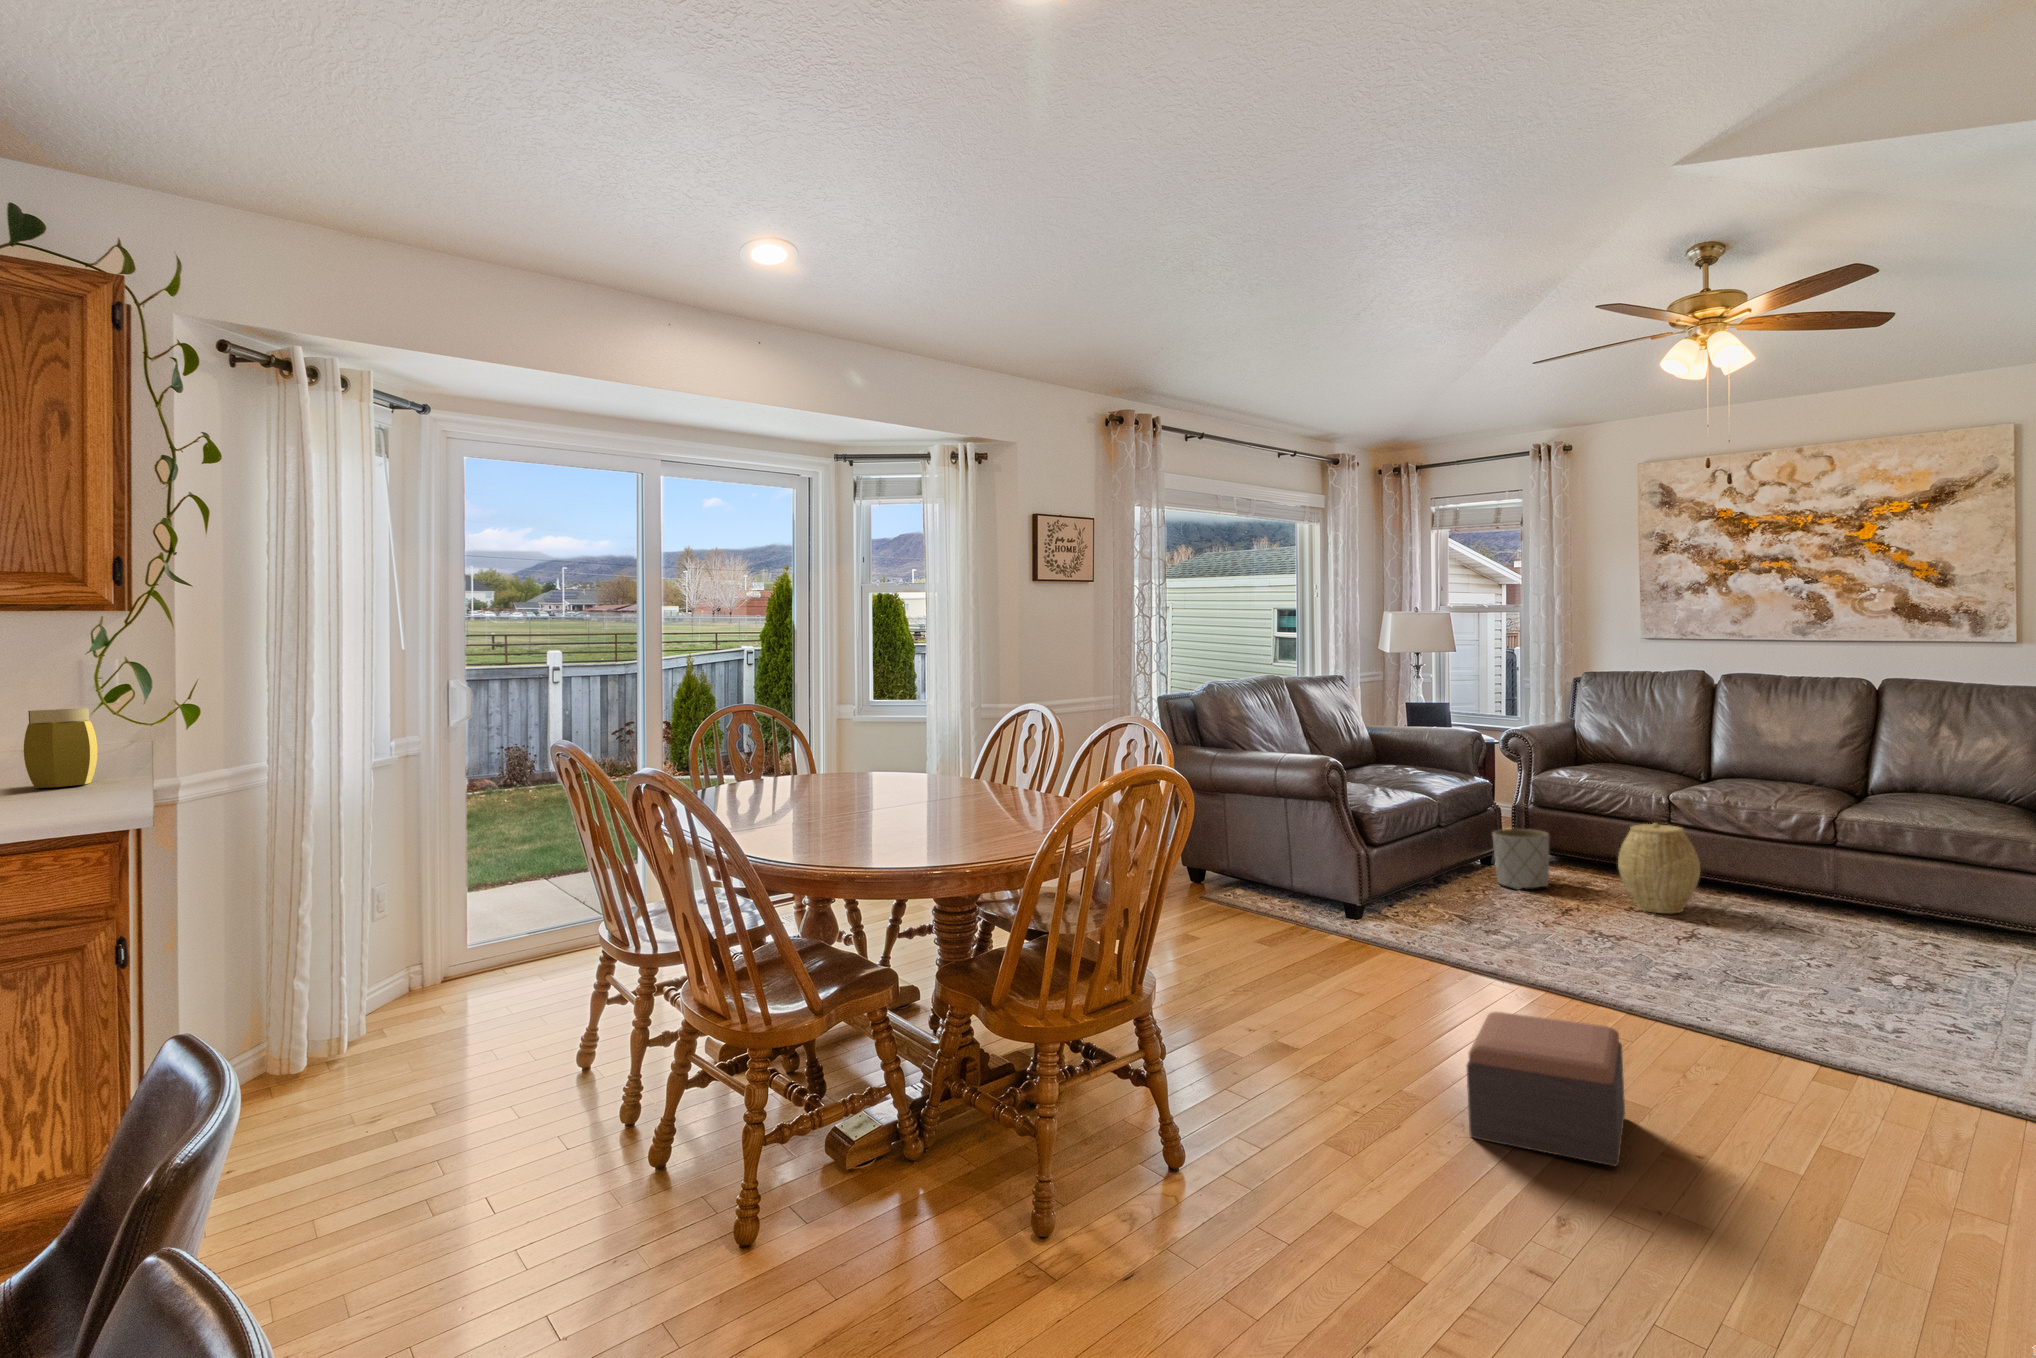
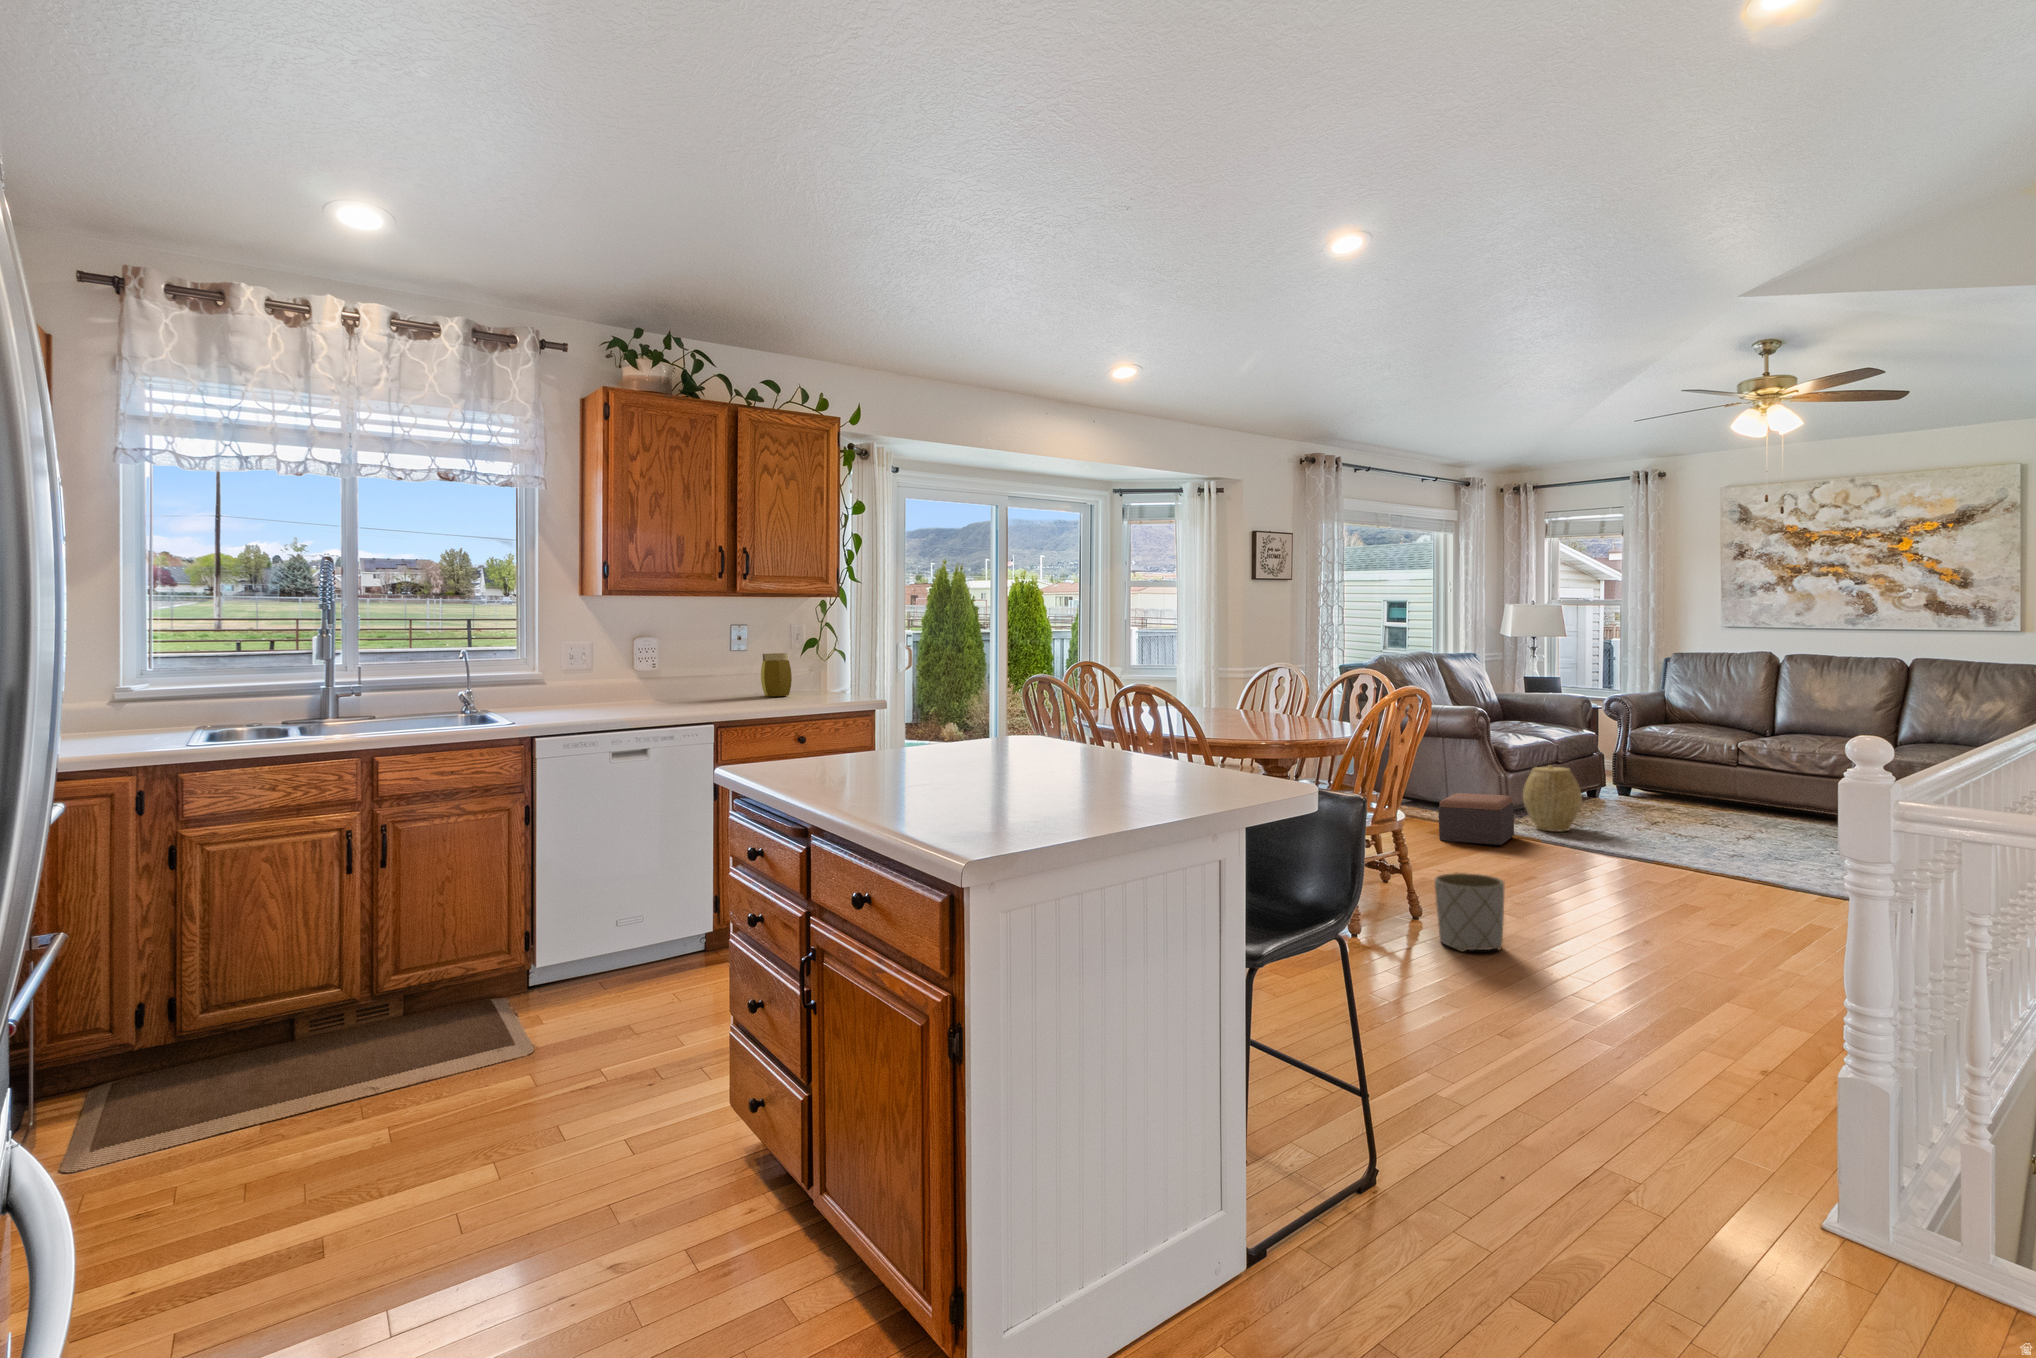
woven basket: present [1618,823,1700,913] -> present [1523,765,1582,831]
planter: present [1492,829,1549,890] -> present [1435,873,1504,952]
footstool: present [1467,1012,1625,1166] -> present [1438,793,1514,845]

